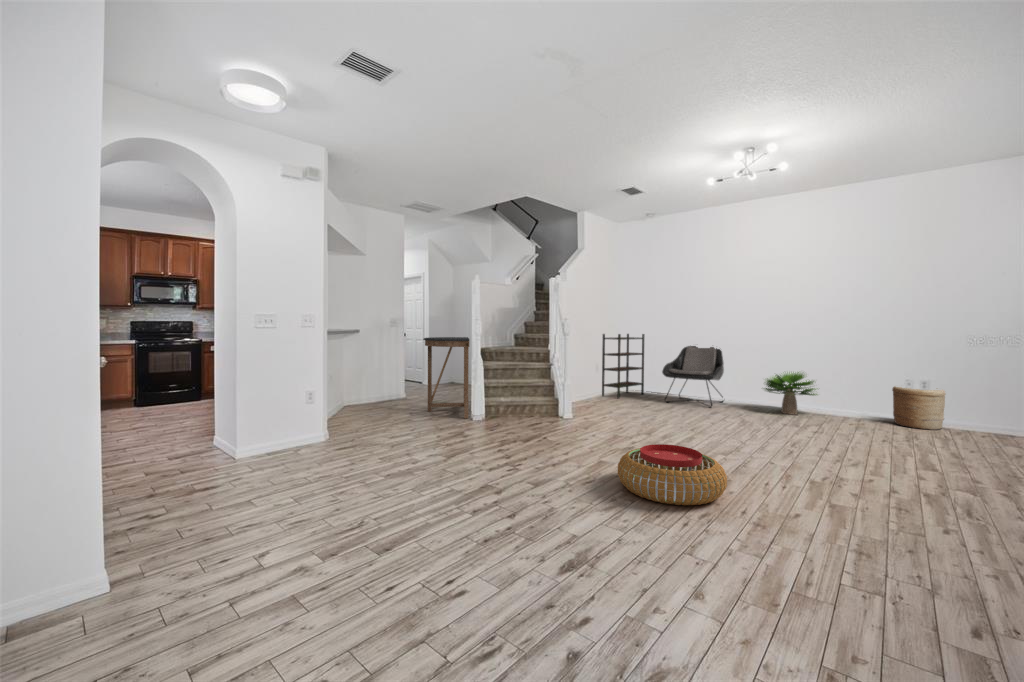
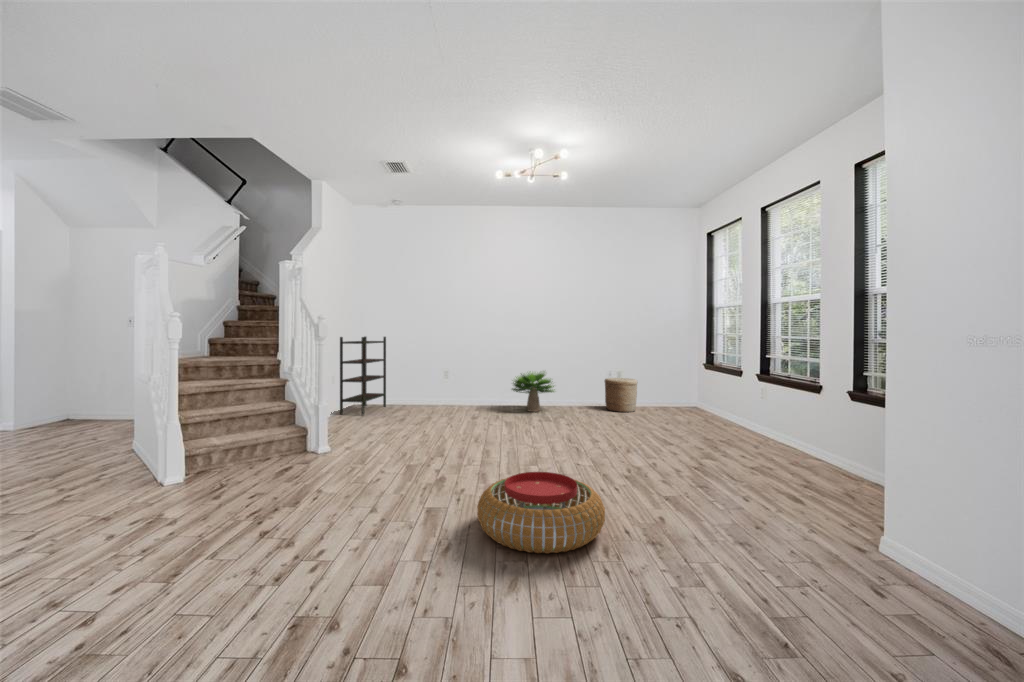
console table: present [423,337,469,418] -> none [30,344,153,485]
lounge chair: present [662,346,724,408] -> none [415,348,475,414]

